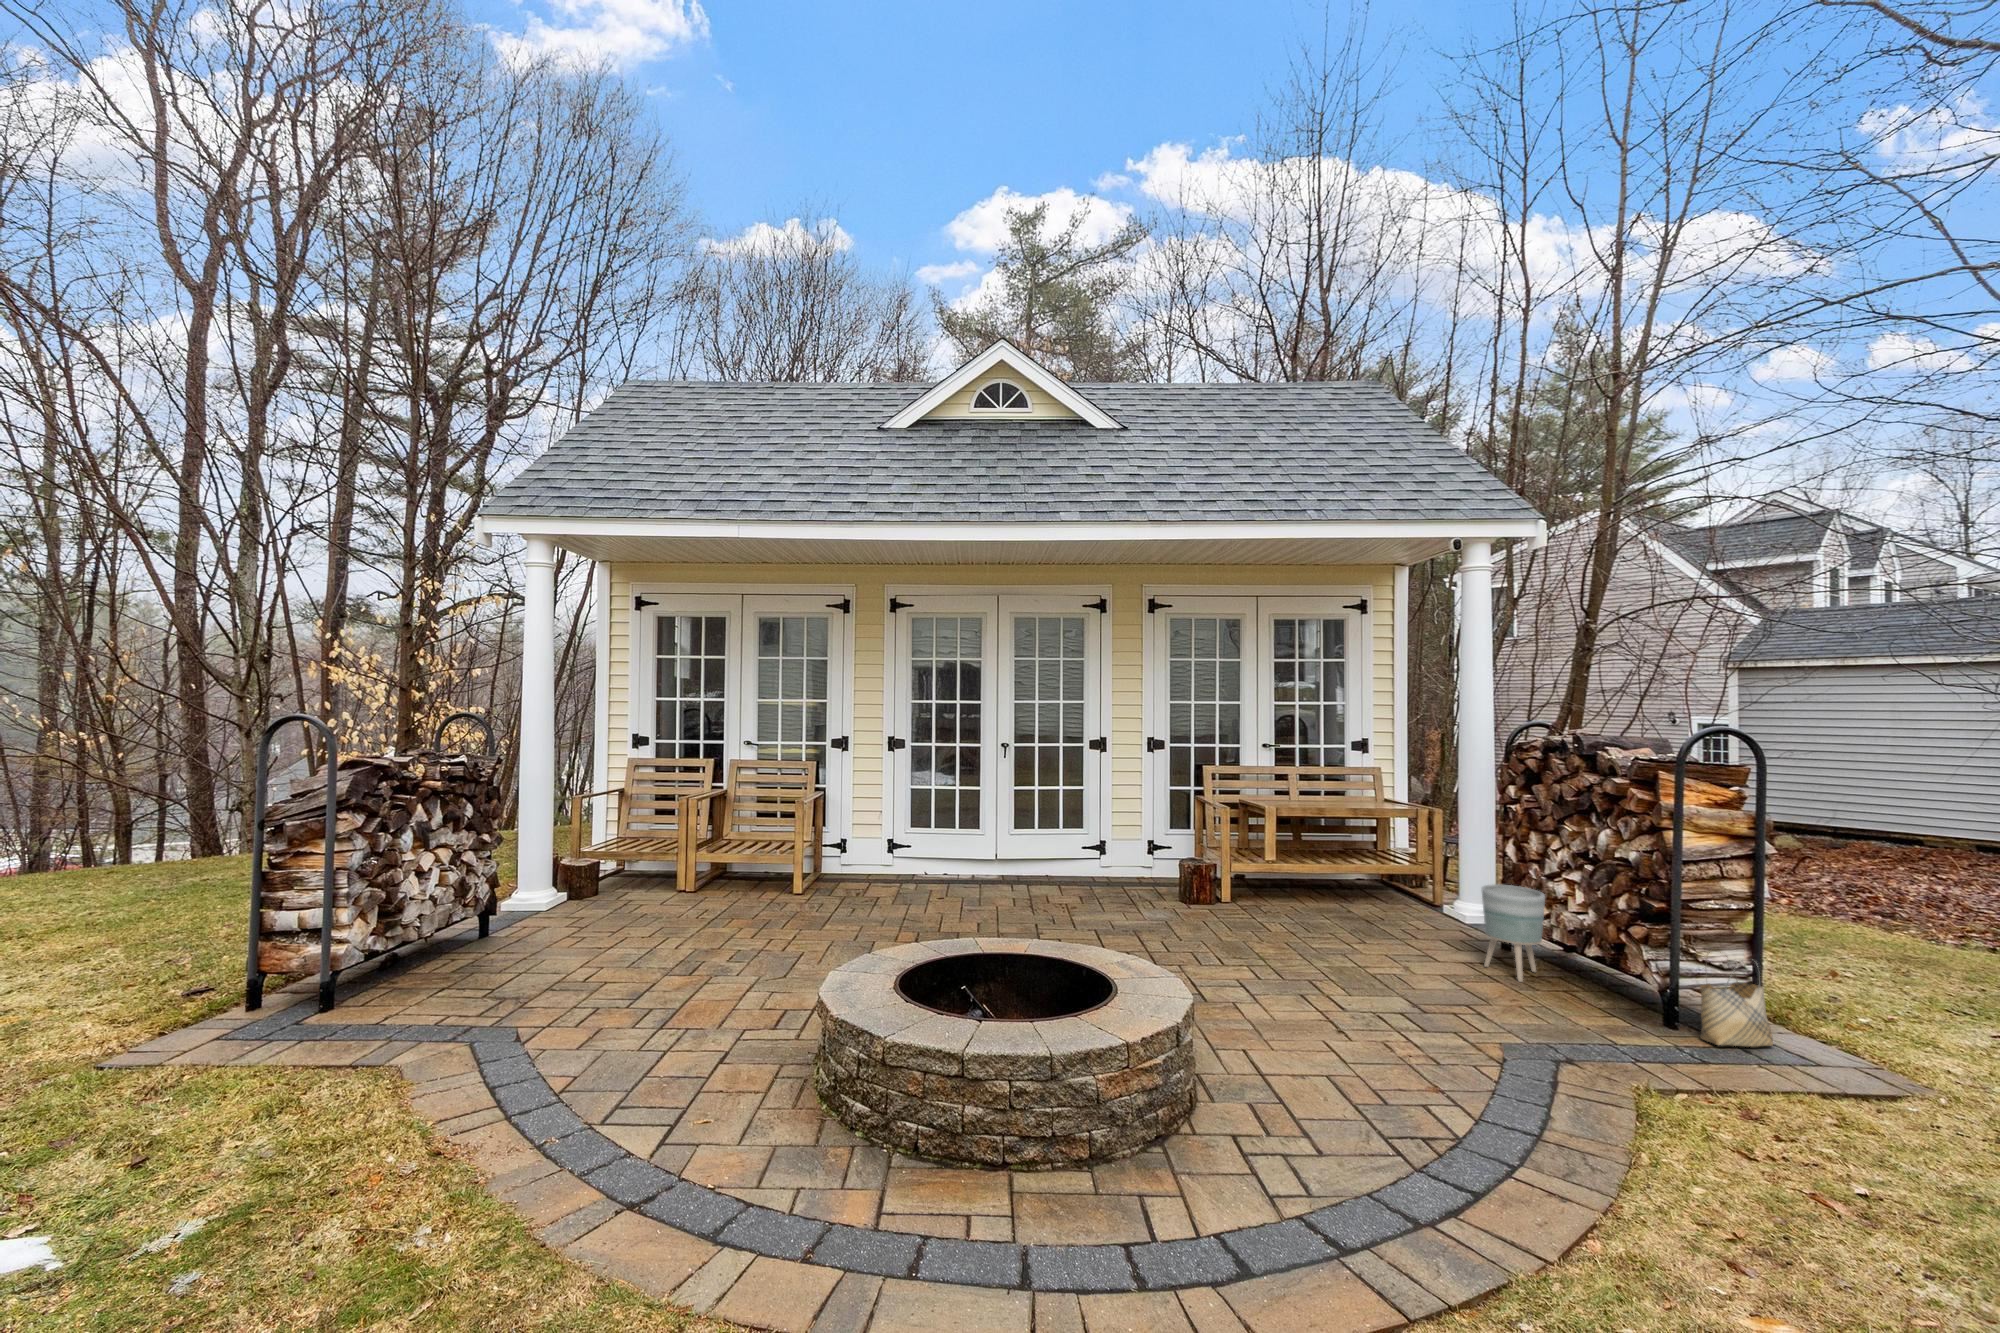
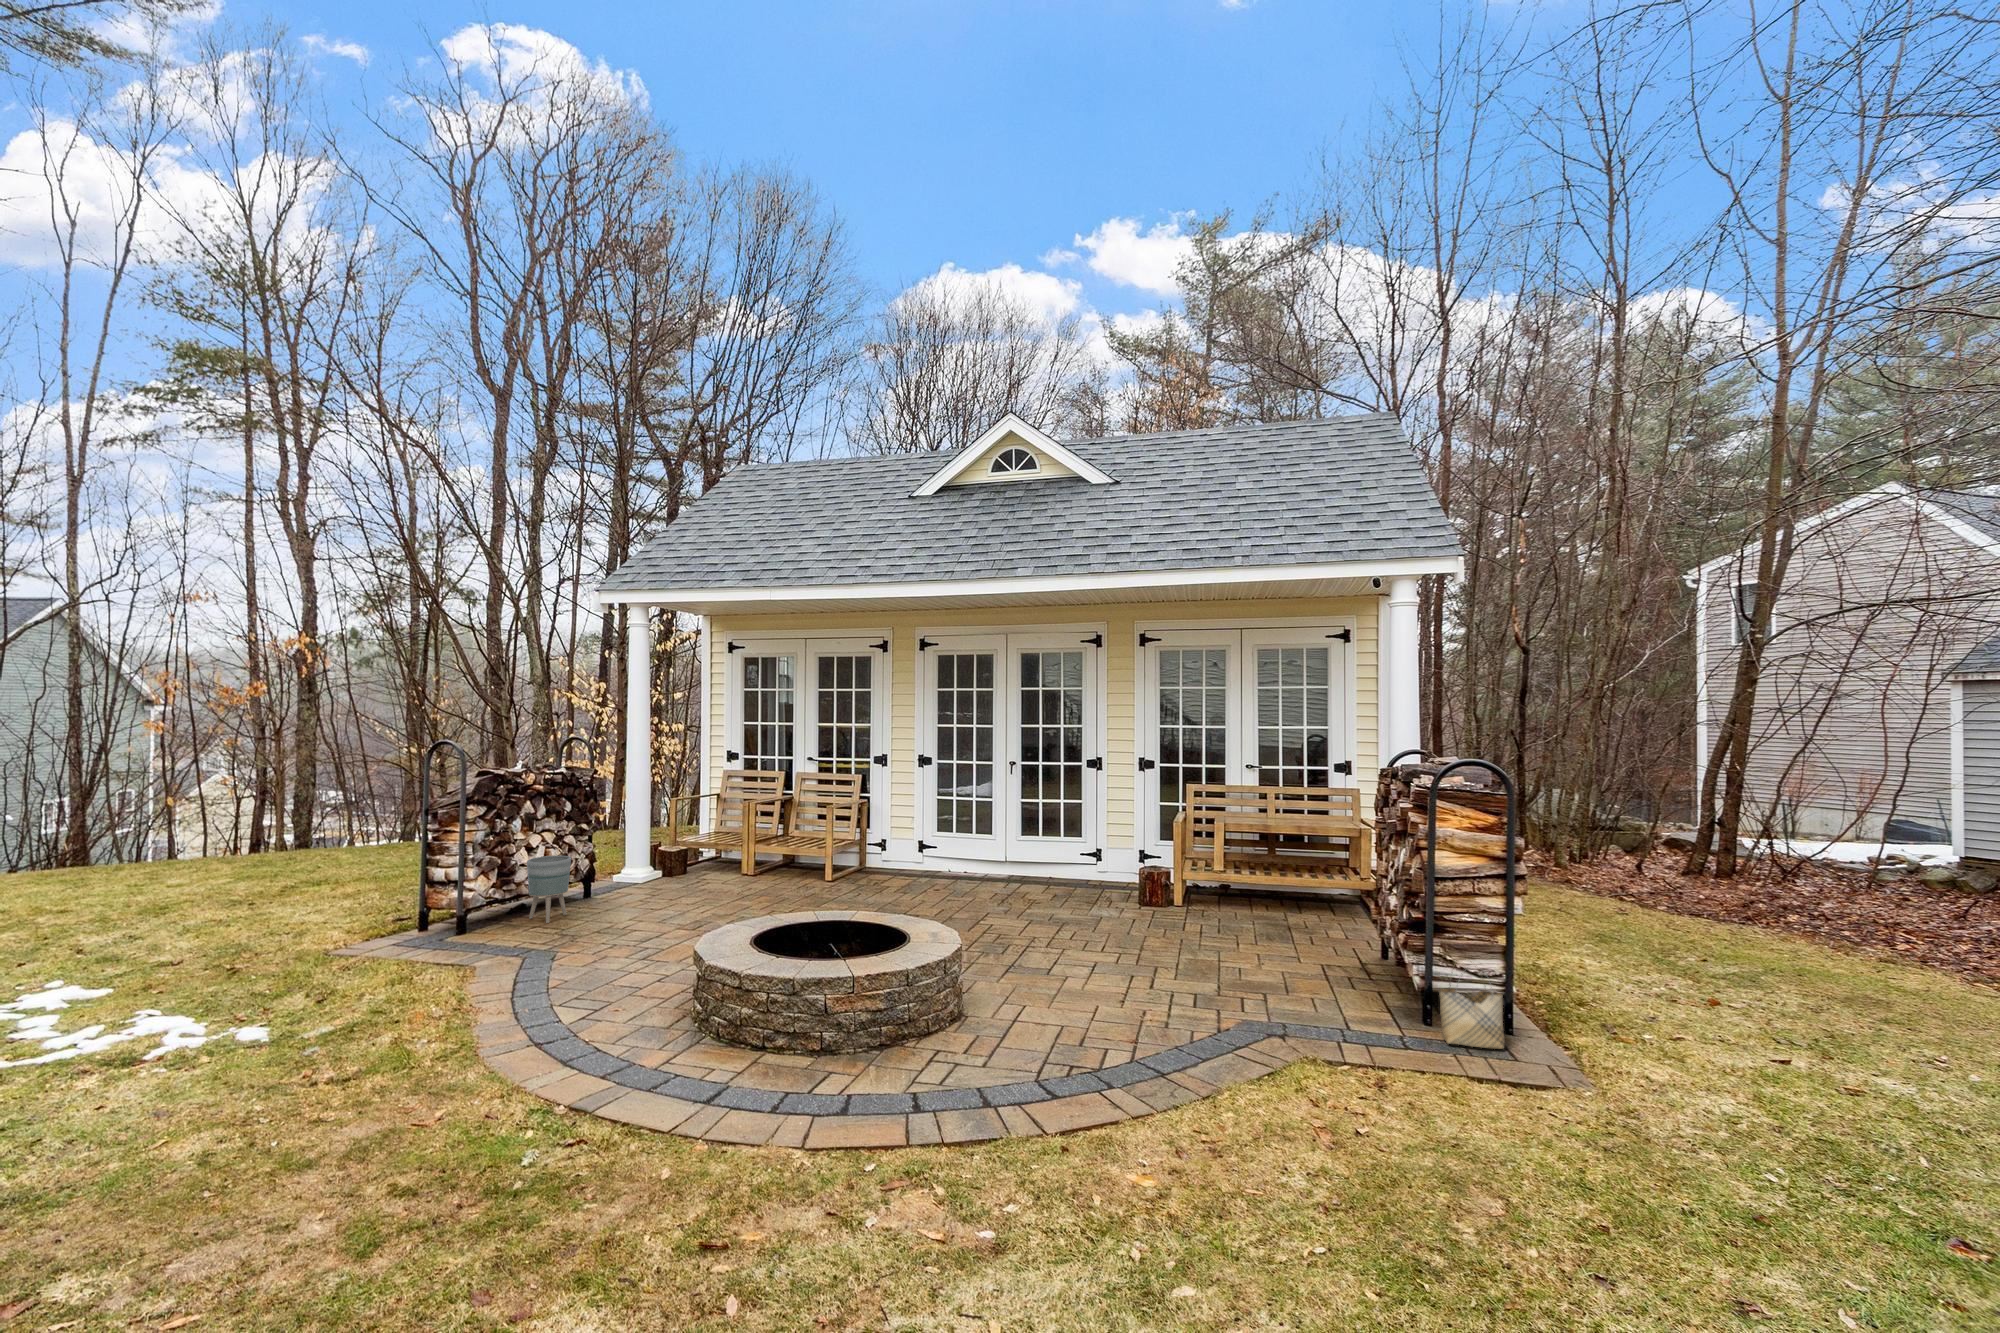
planter: present [1482,884,1545,982] -> present [527,856,571,923]

